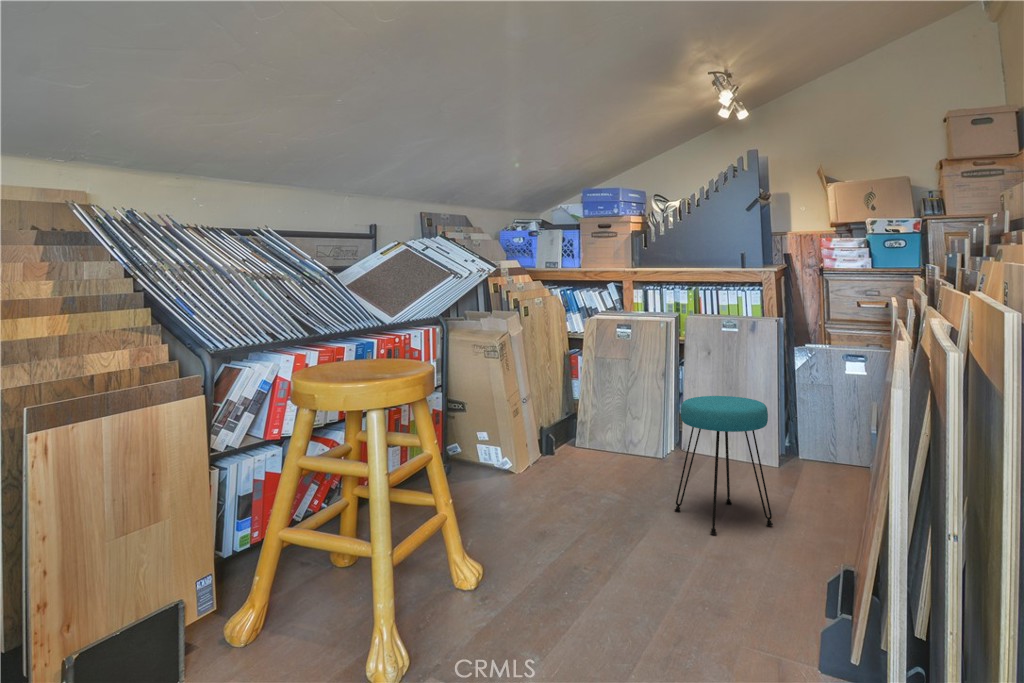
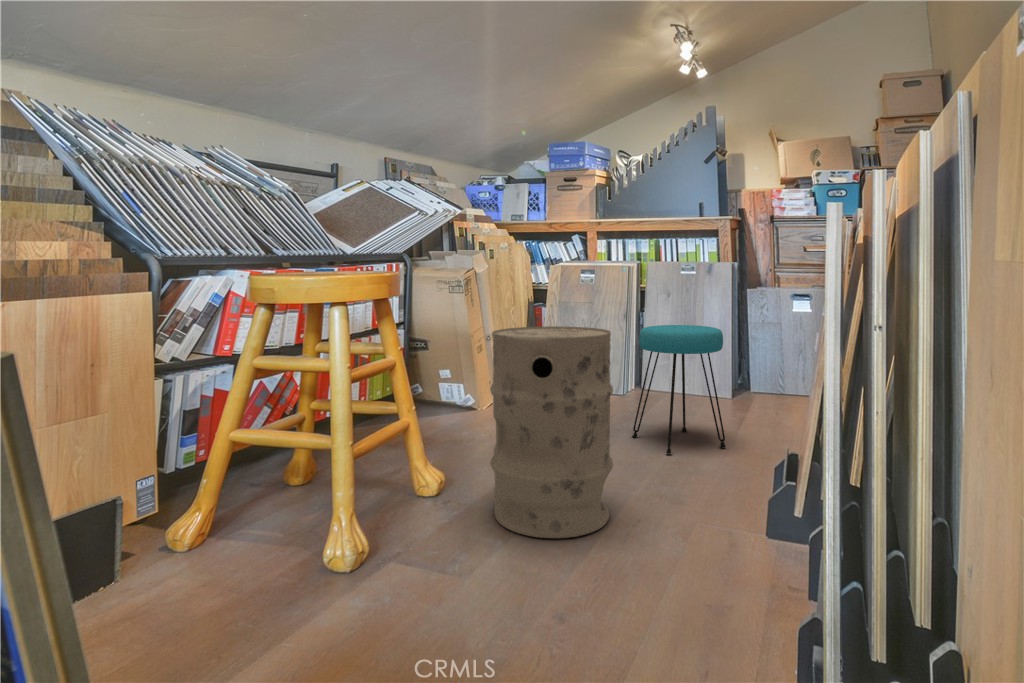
trash can: none [533,417,658,642] -> present [490,326,613,538]

